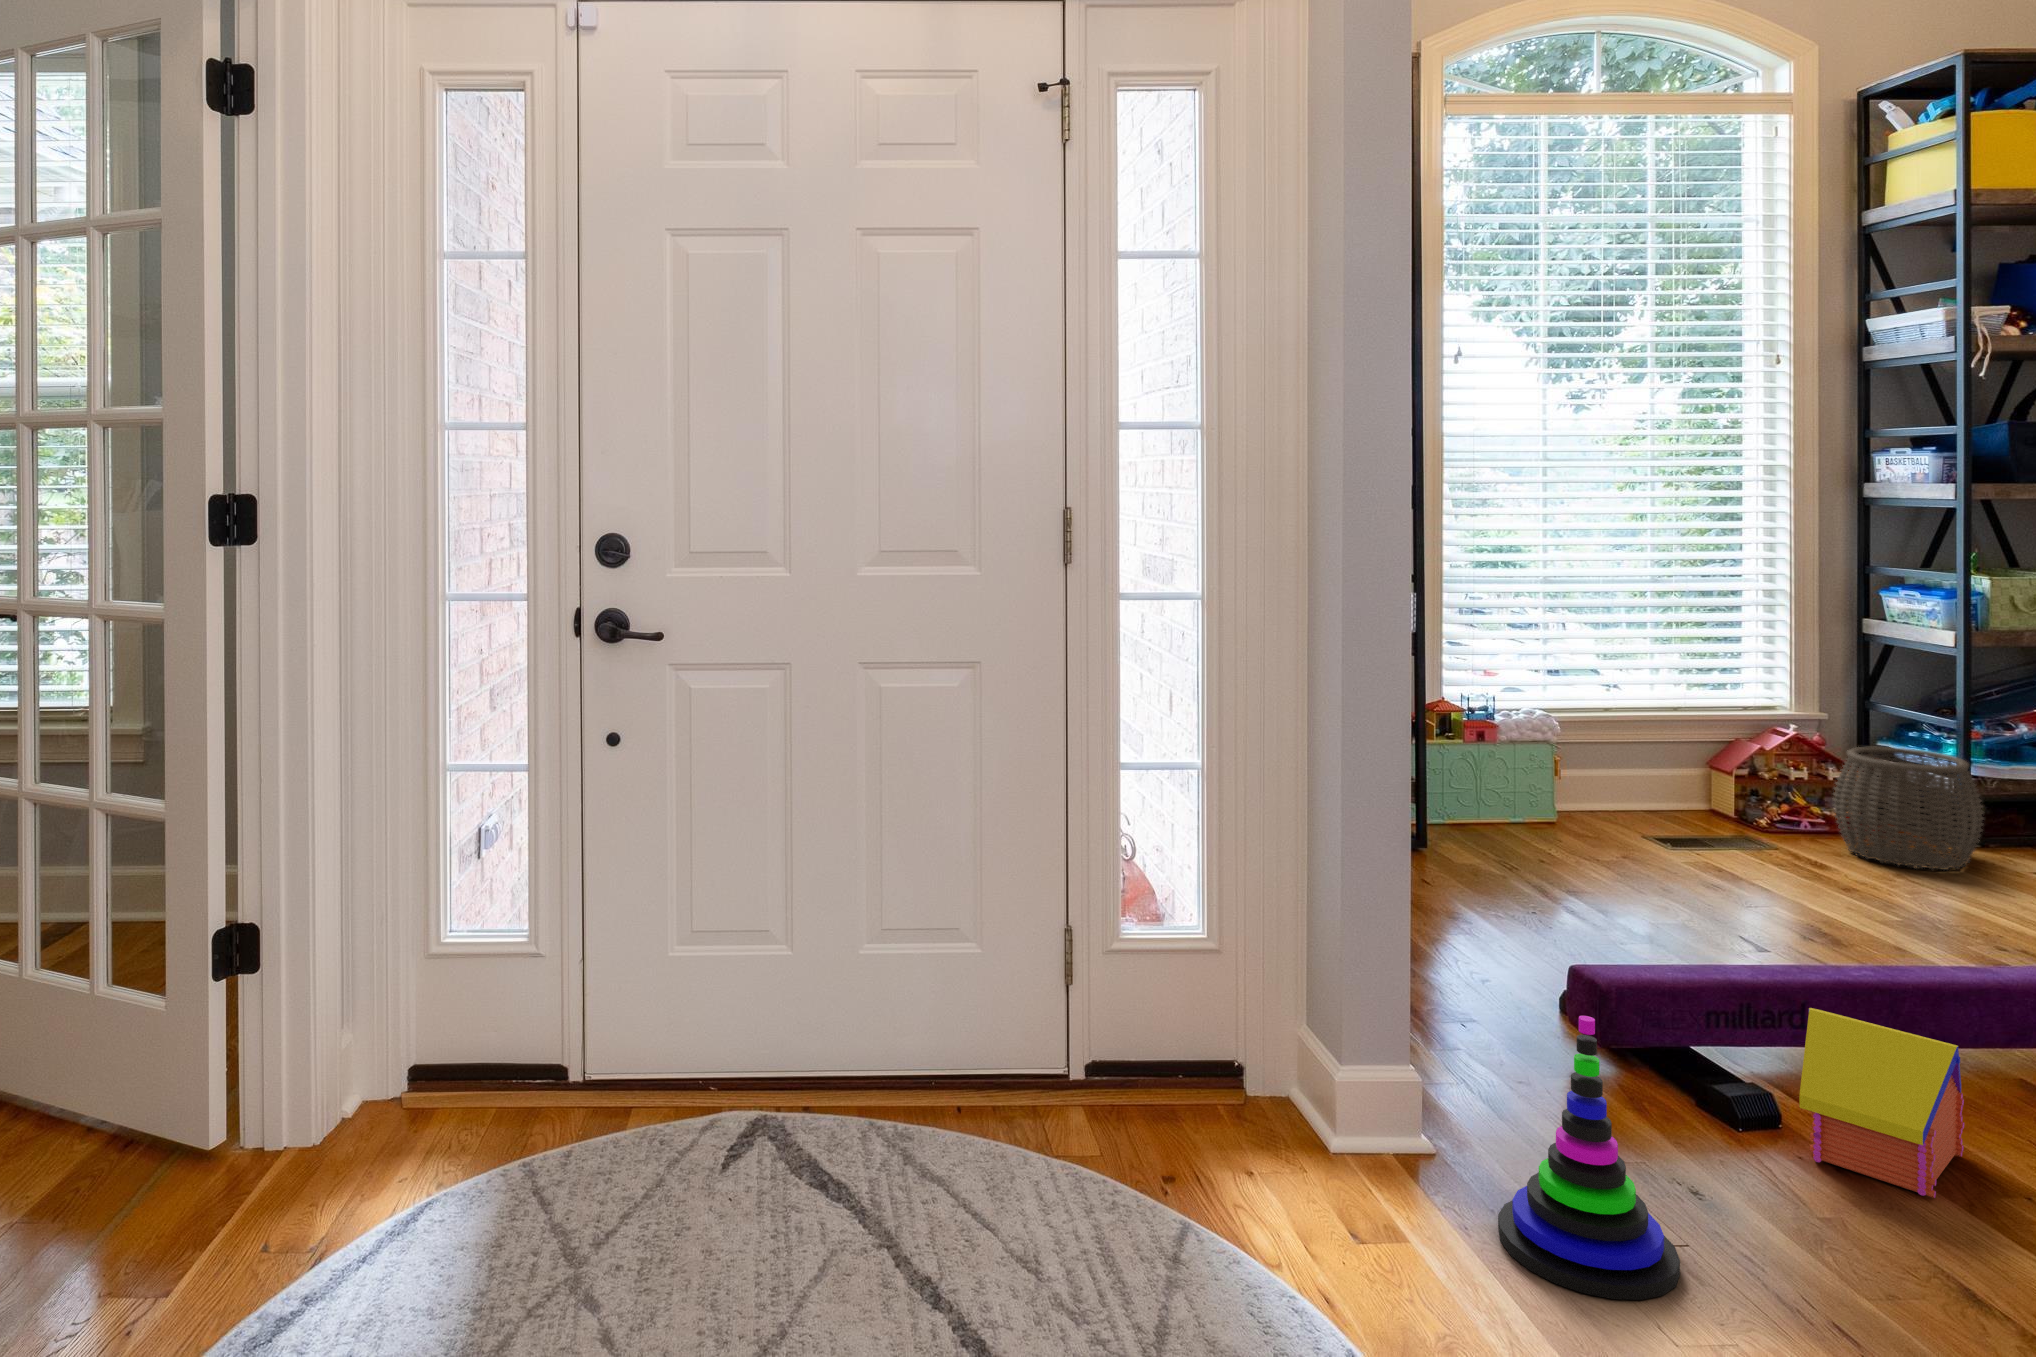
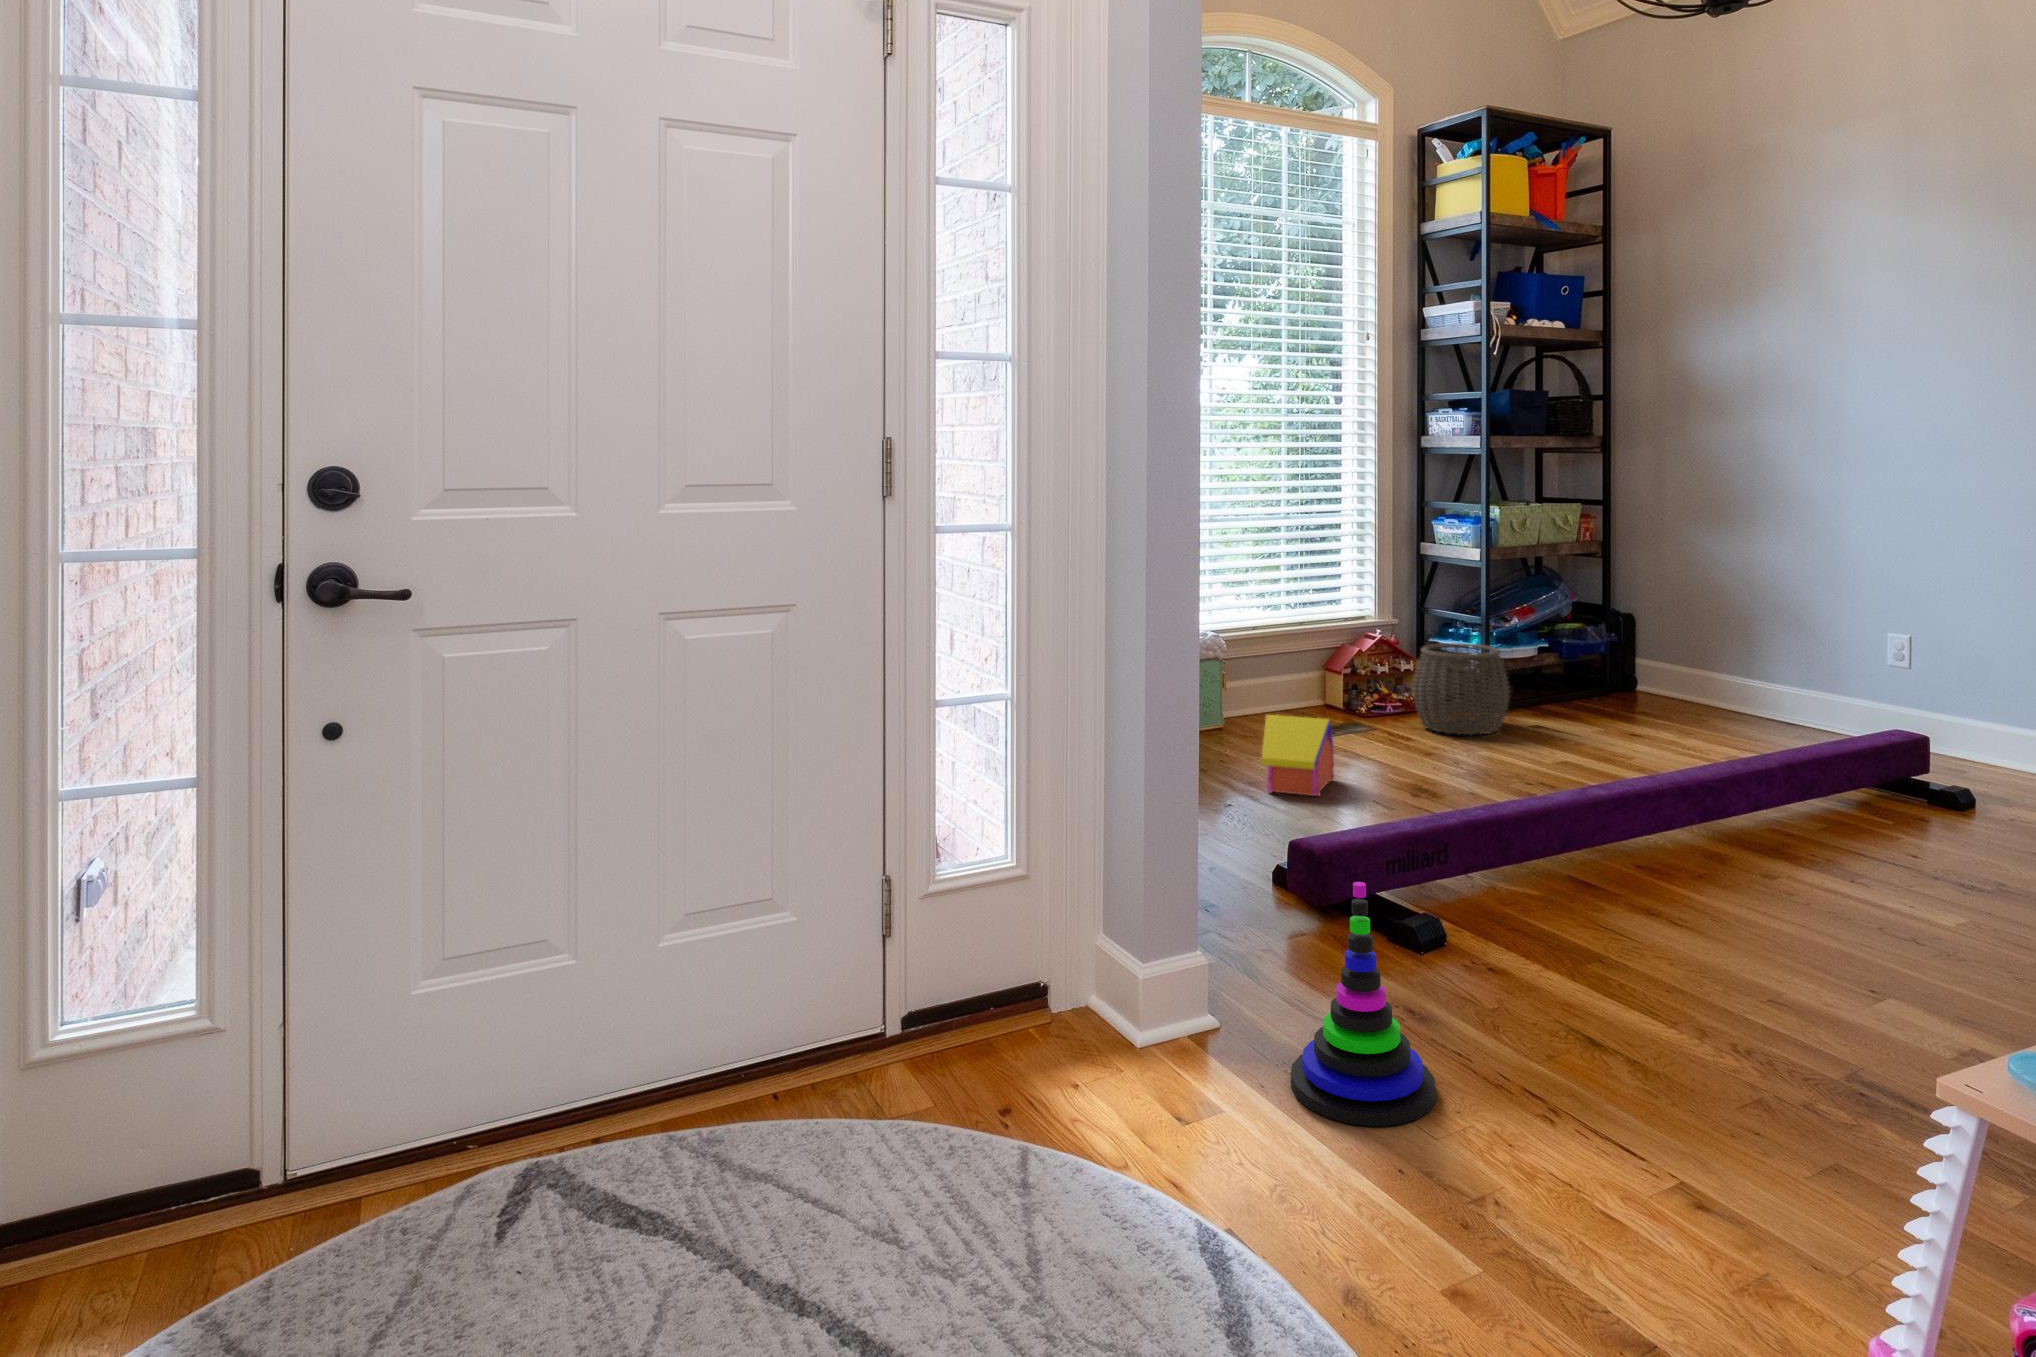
toy house: present [1799,1008,1964,1198] -> present [1261,715,1334,796]

